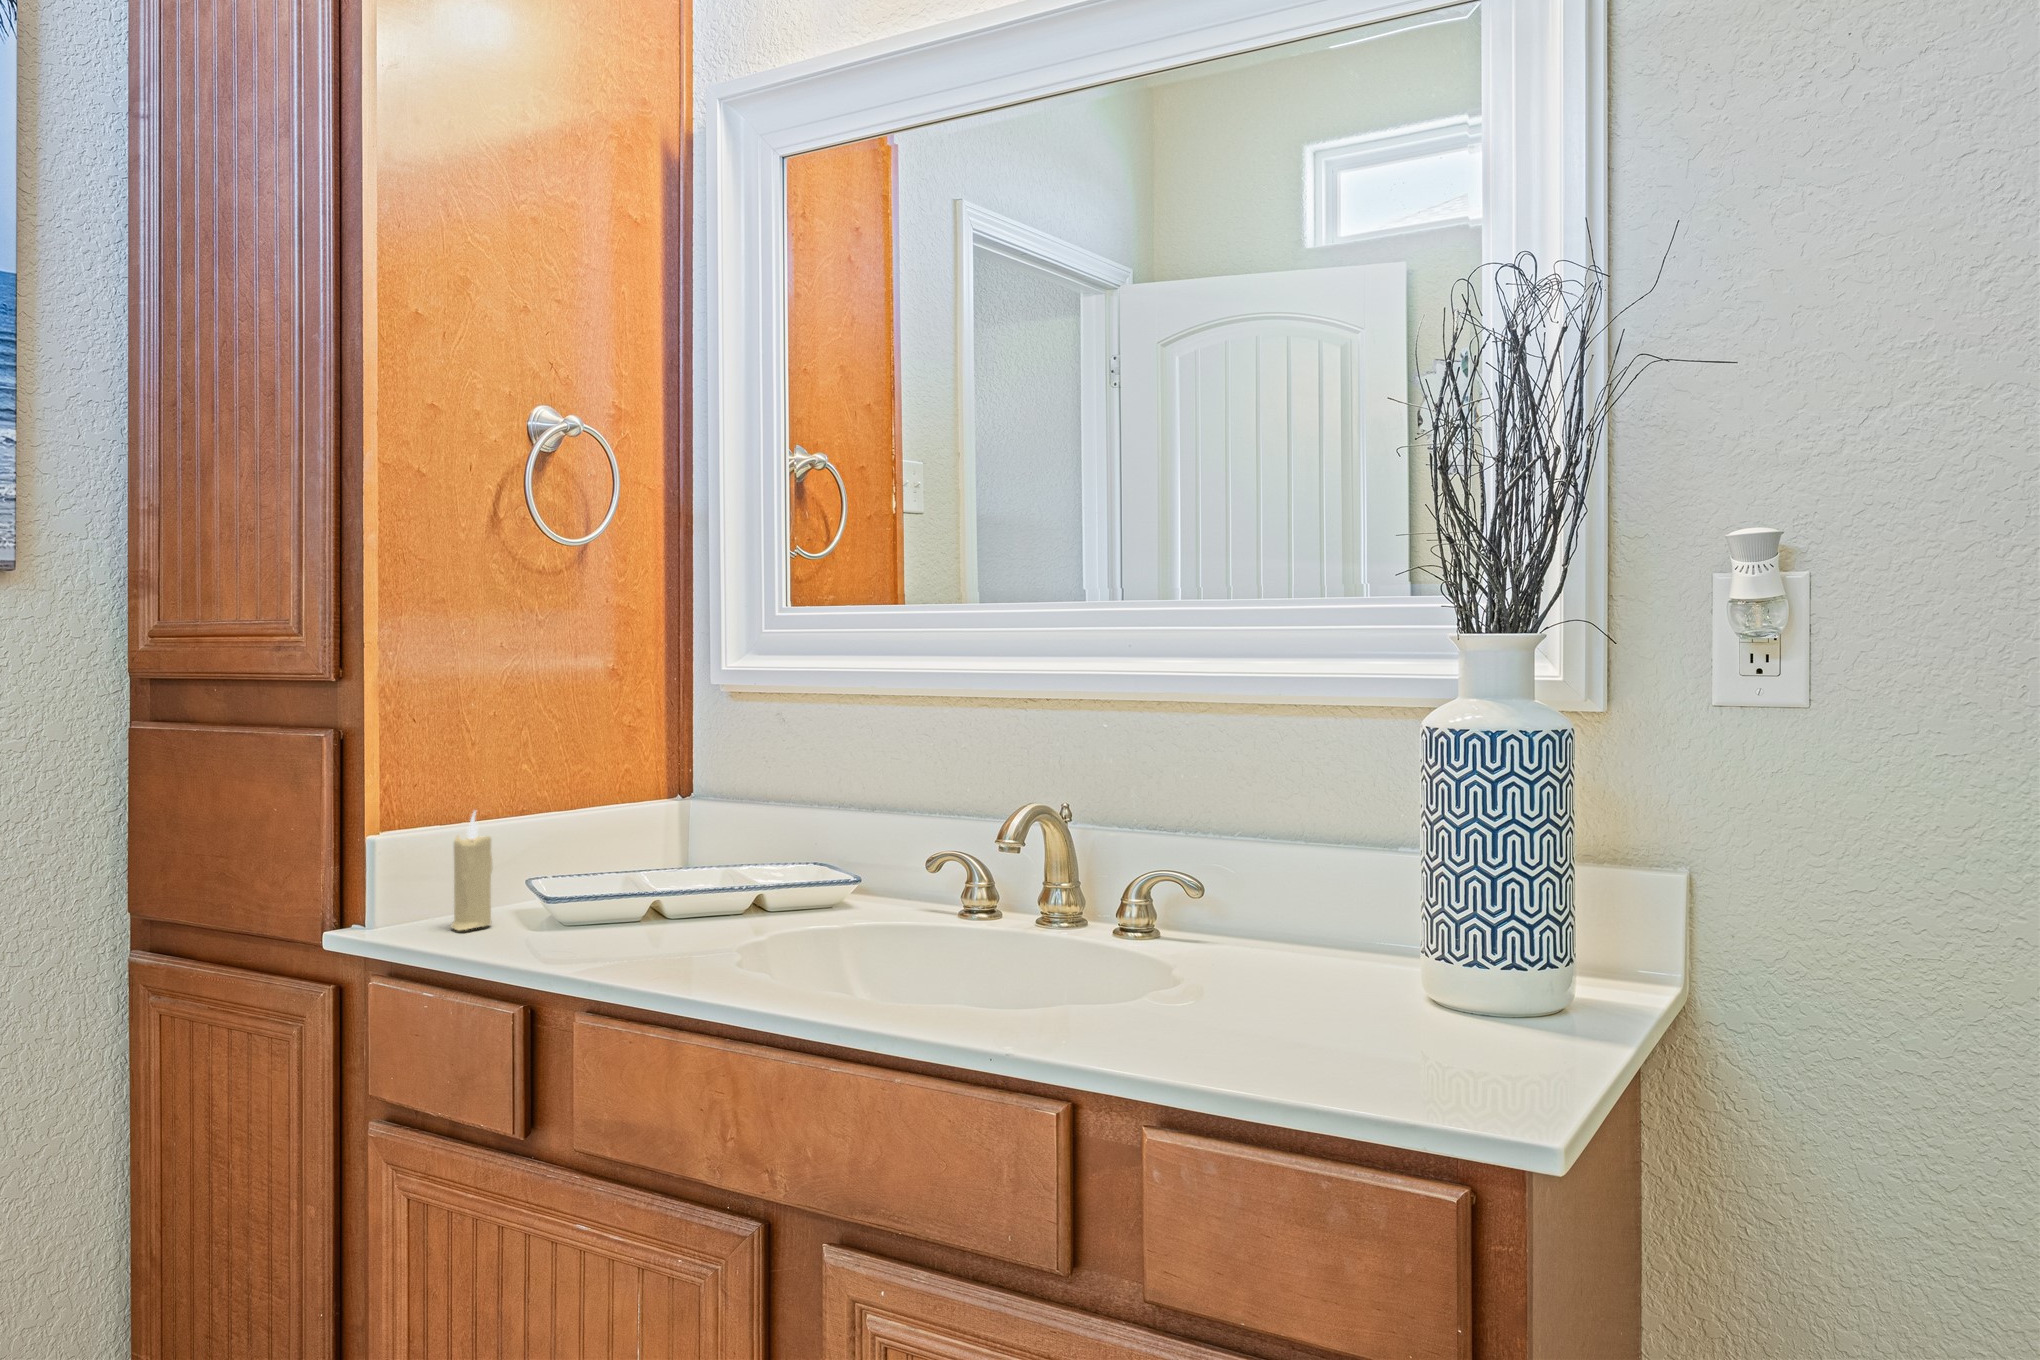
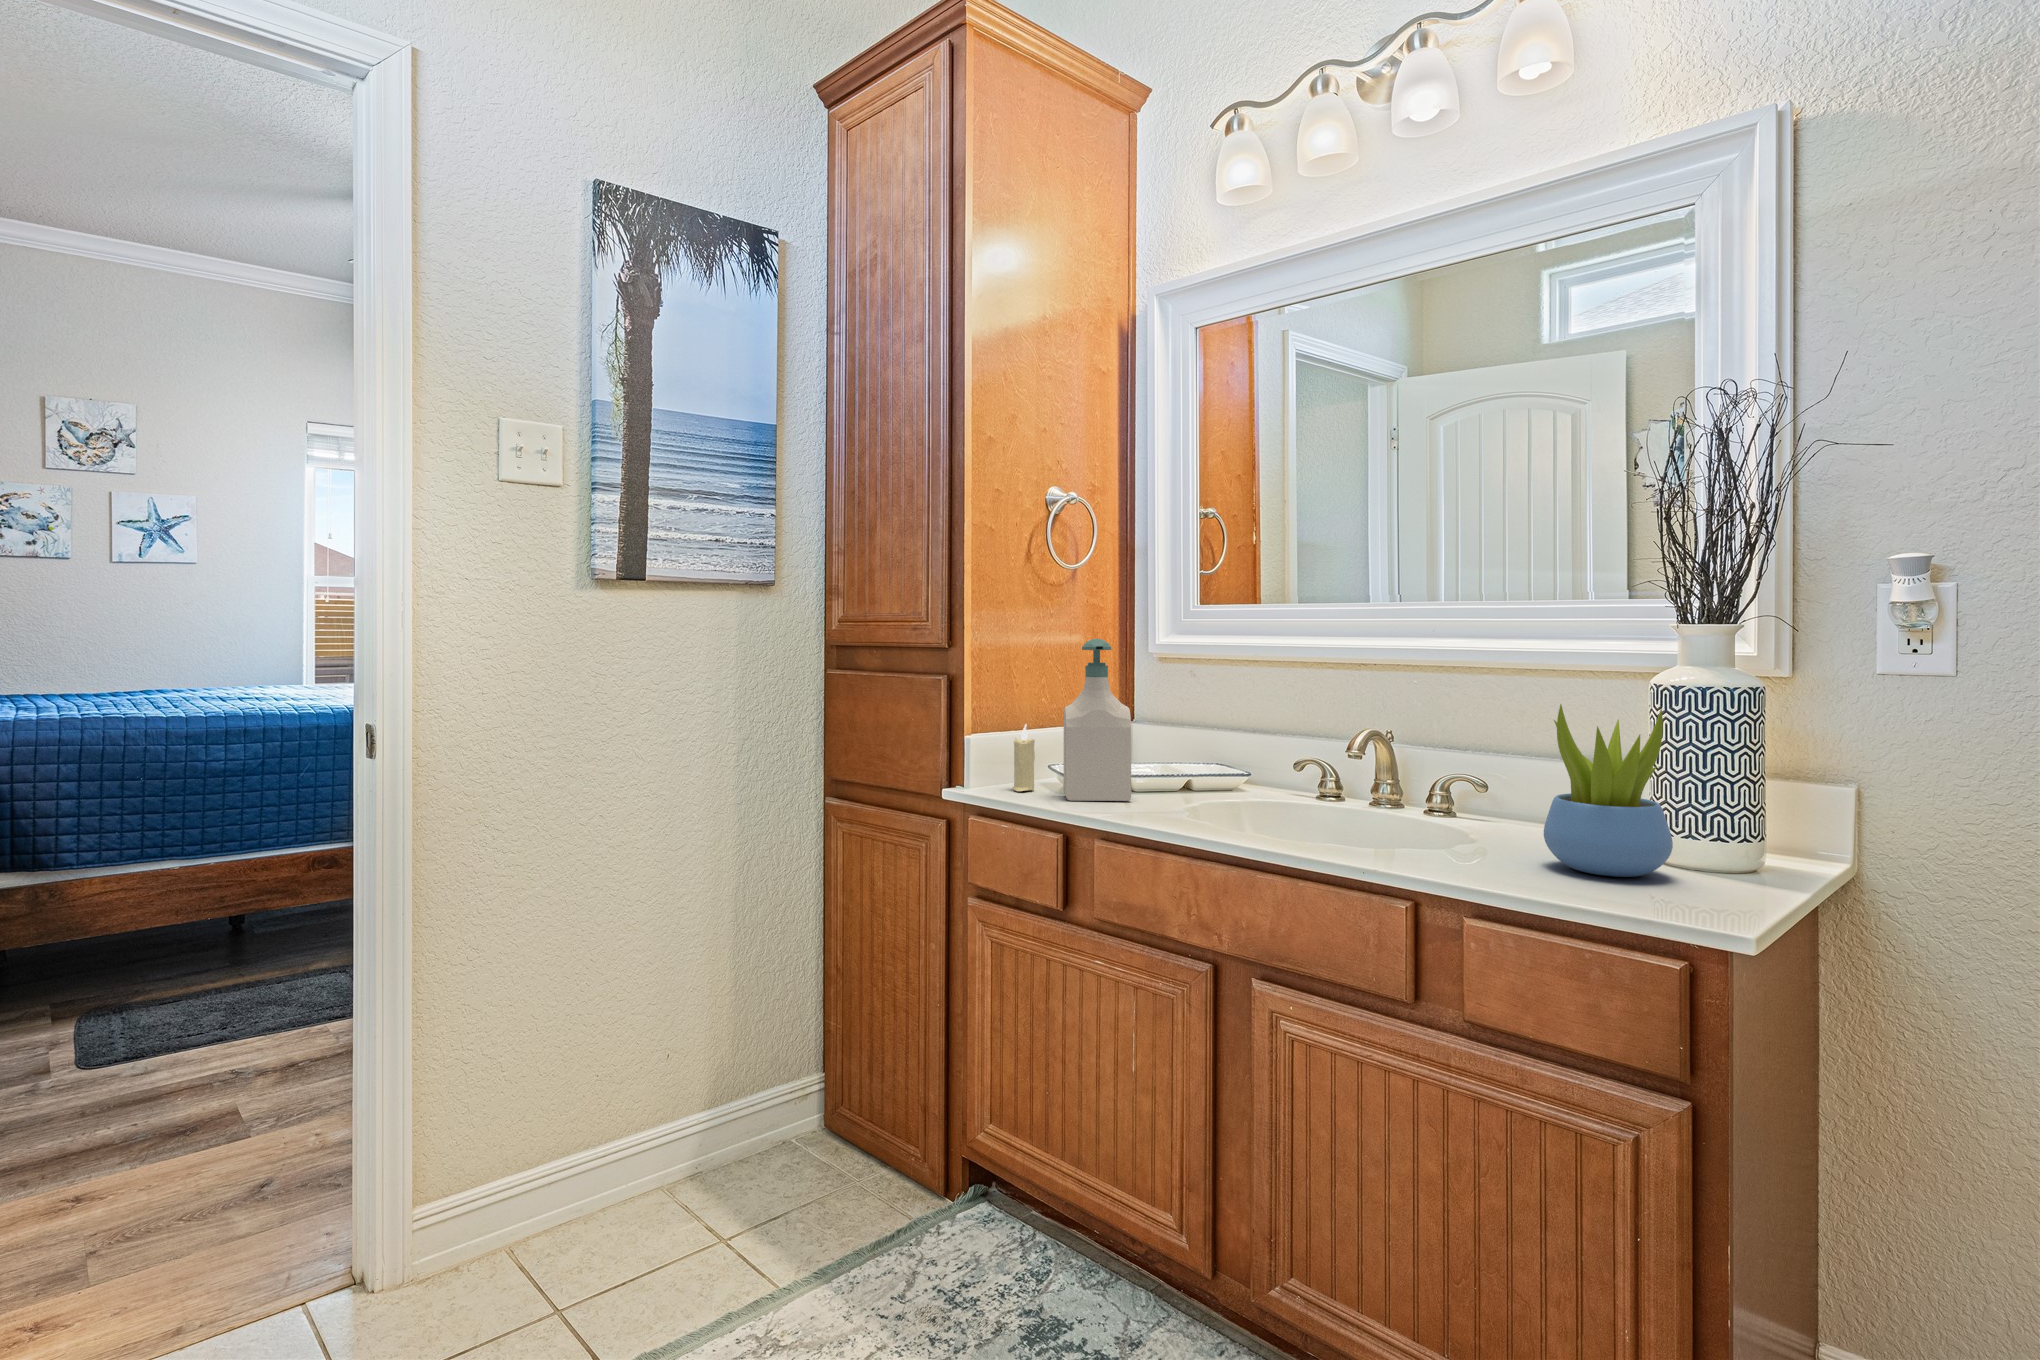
soap bottle: none [535,659,652,945] -> present [1064,639,1131,801]
succulent plant: none [1271,763,1453,1042] -> present [1544,704,1673,877]

